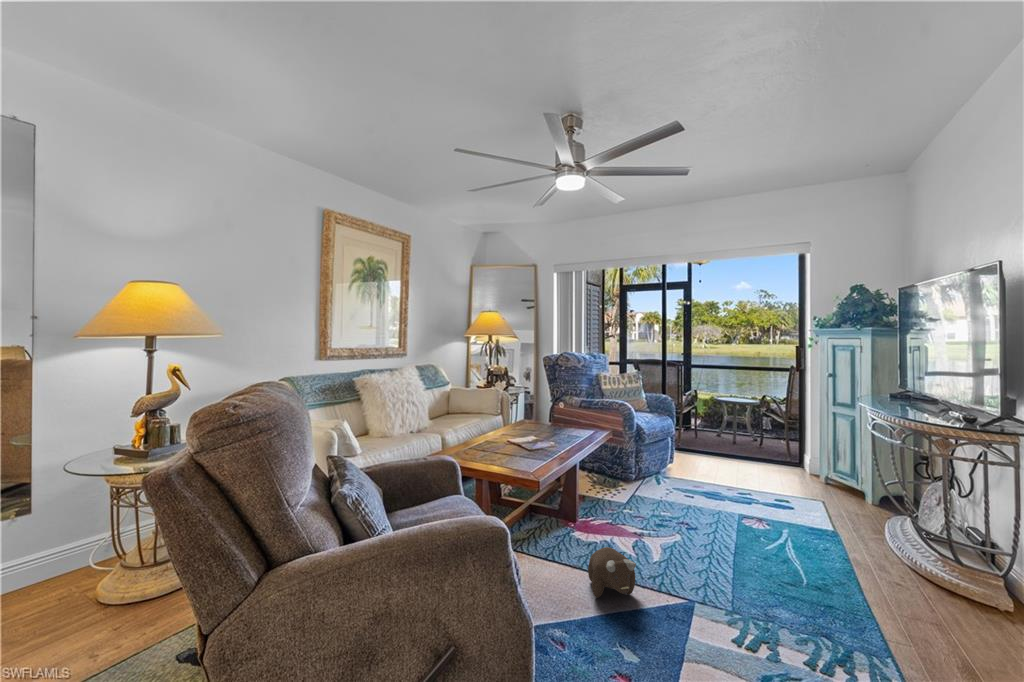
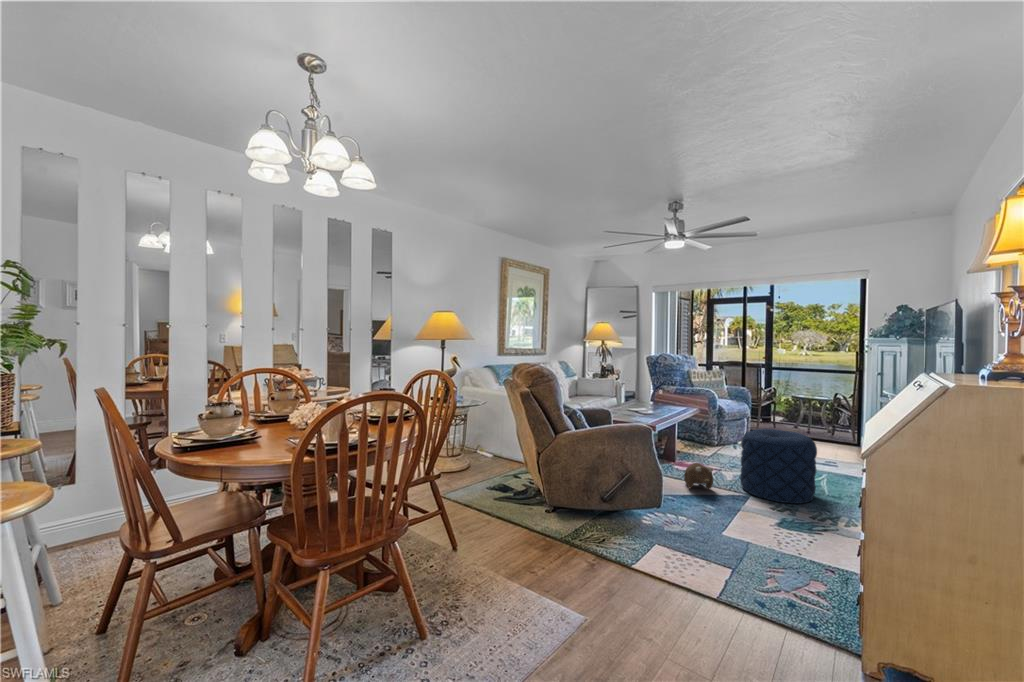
pouf: none [676,478,800,622] -> present [740,429,817,504]

